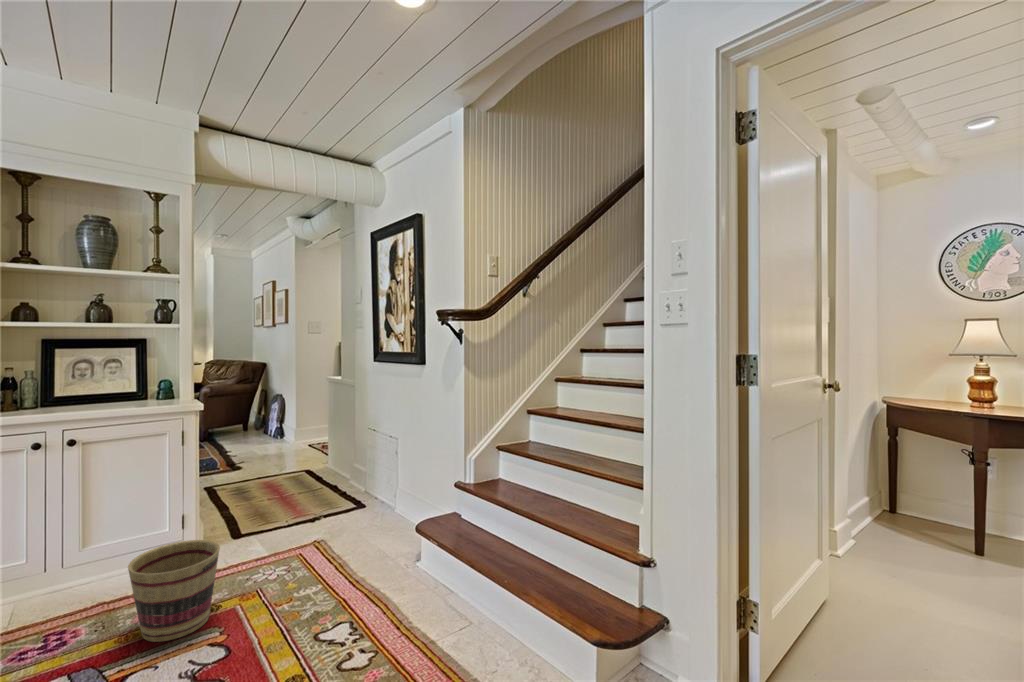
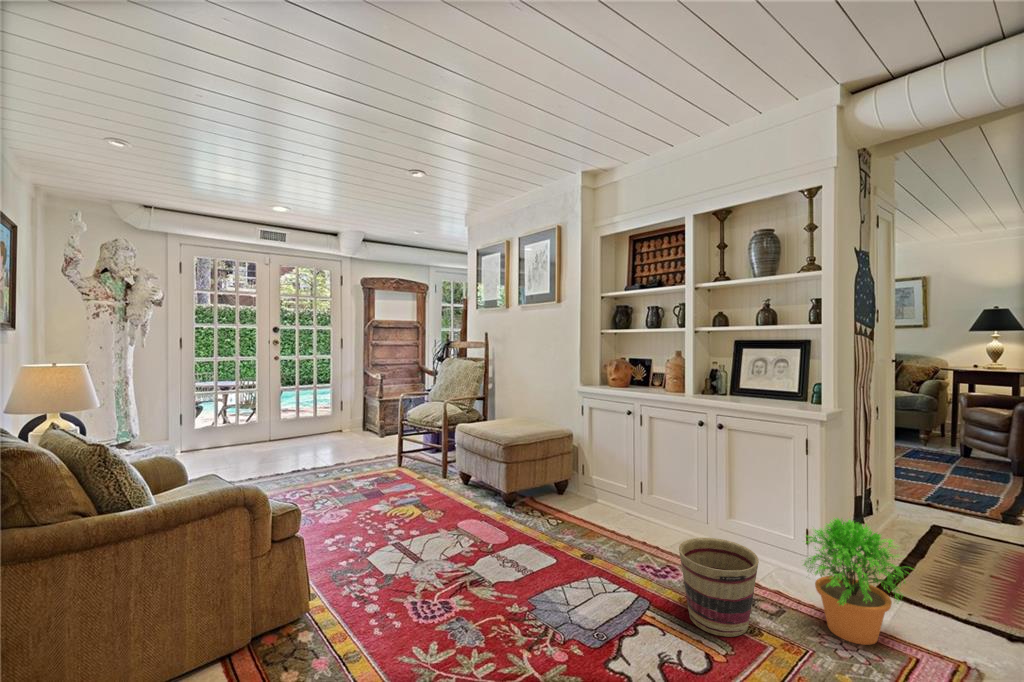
potted plant: none [221,479,295,574] -> present [804,518,912,645]

